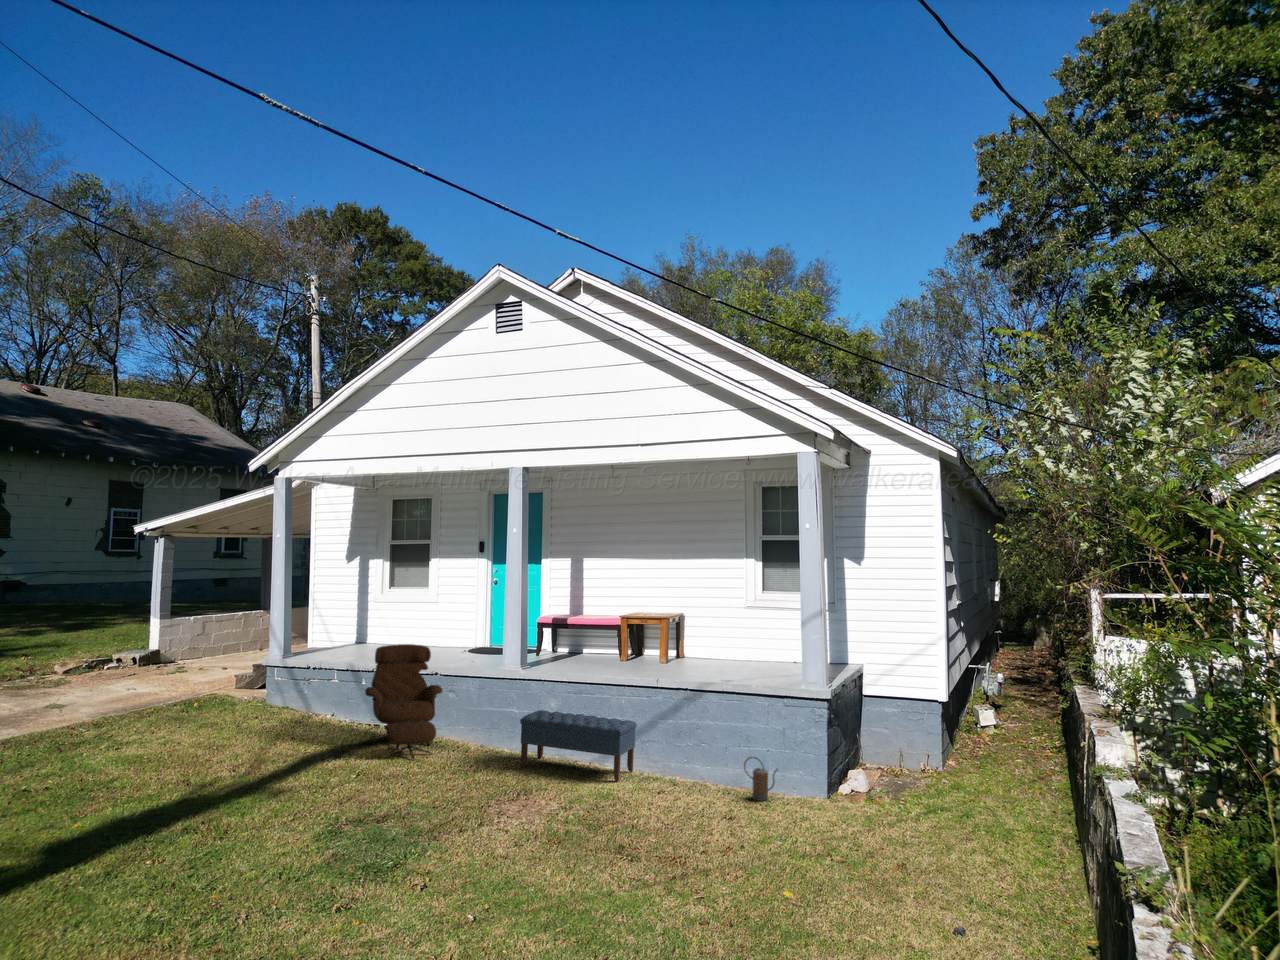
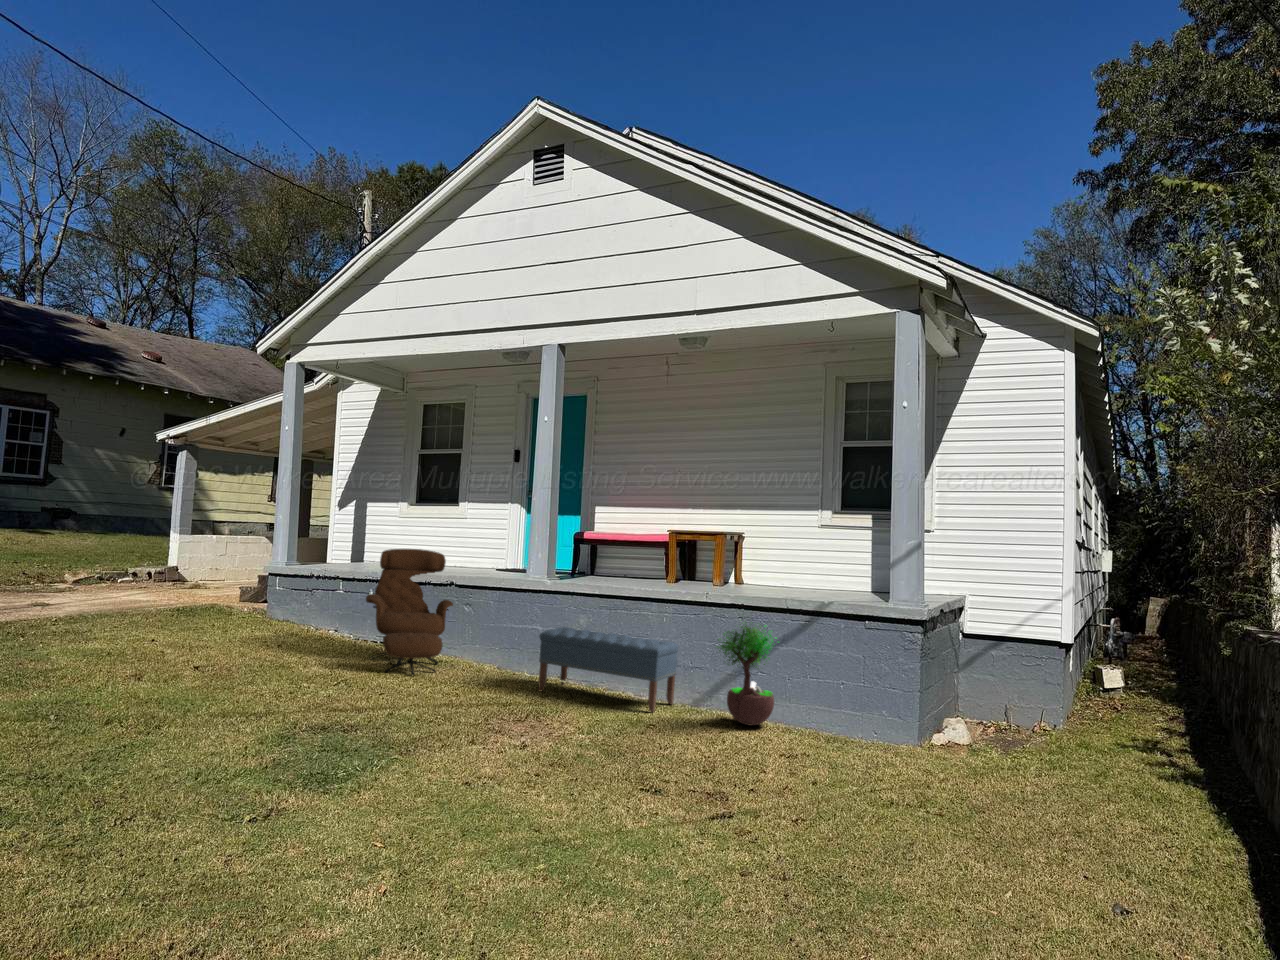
potted tree: none [667,699,717,788] -> present [717,622,774,725]
watering can: present [744,757,777,801] -> none [811,689,856,744]

